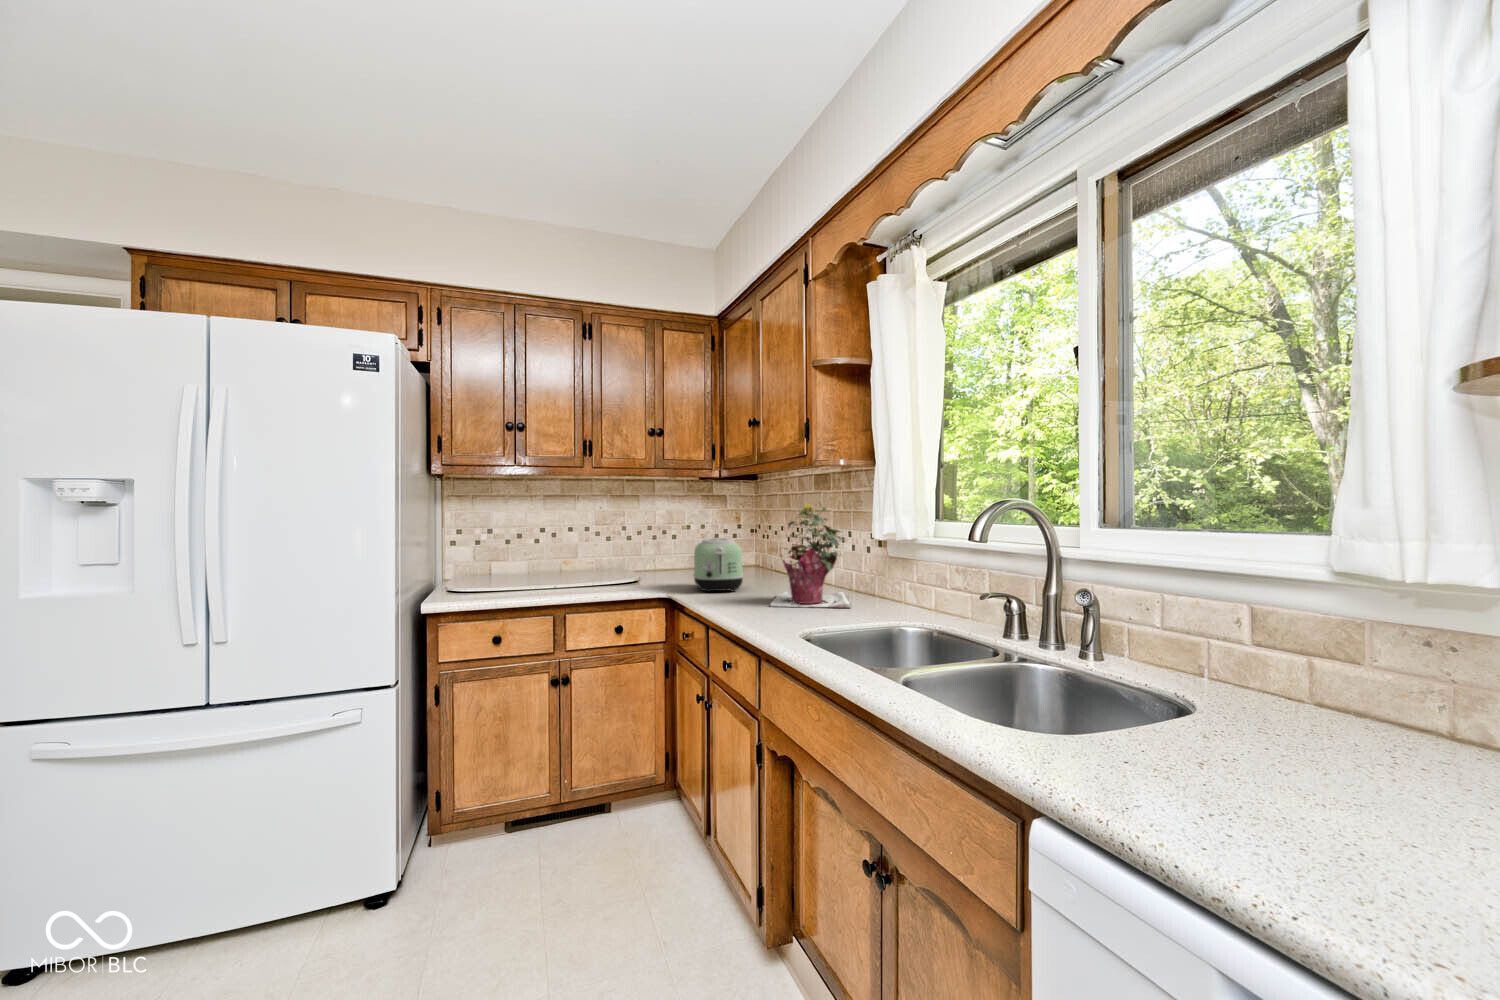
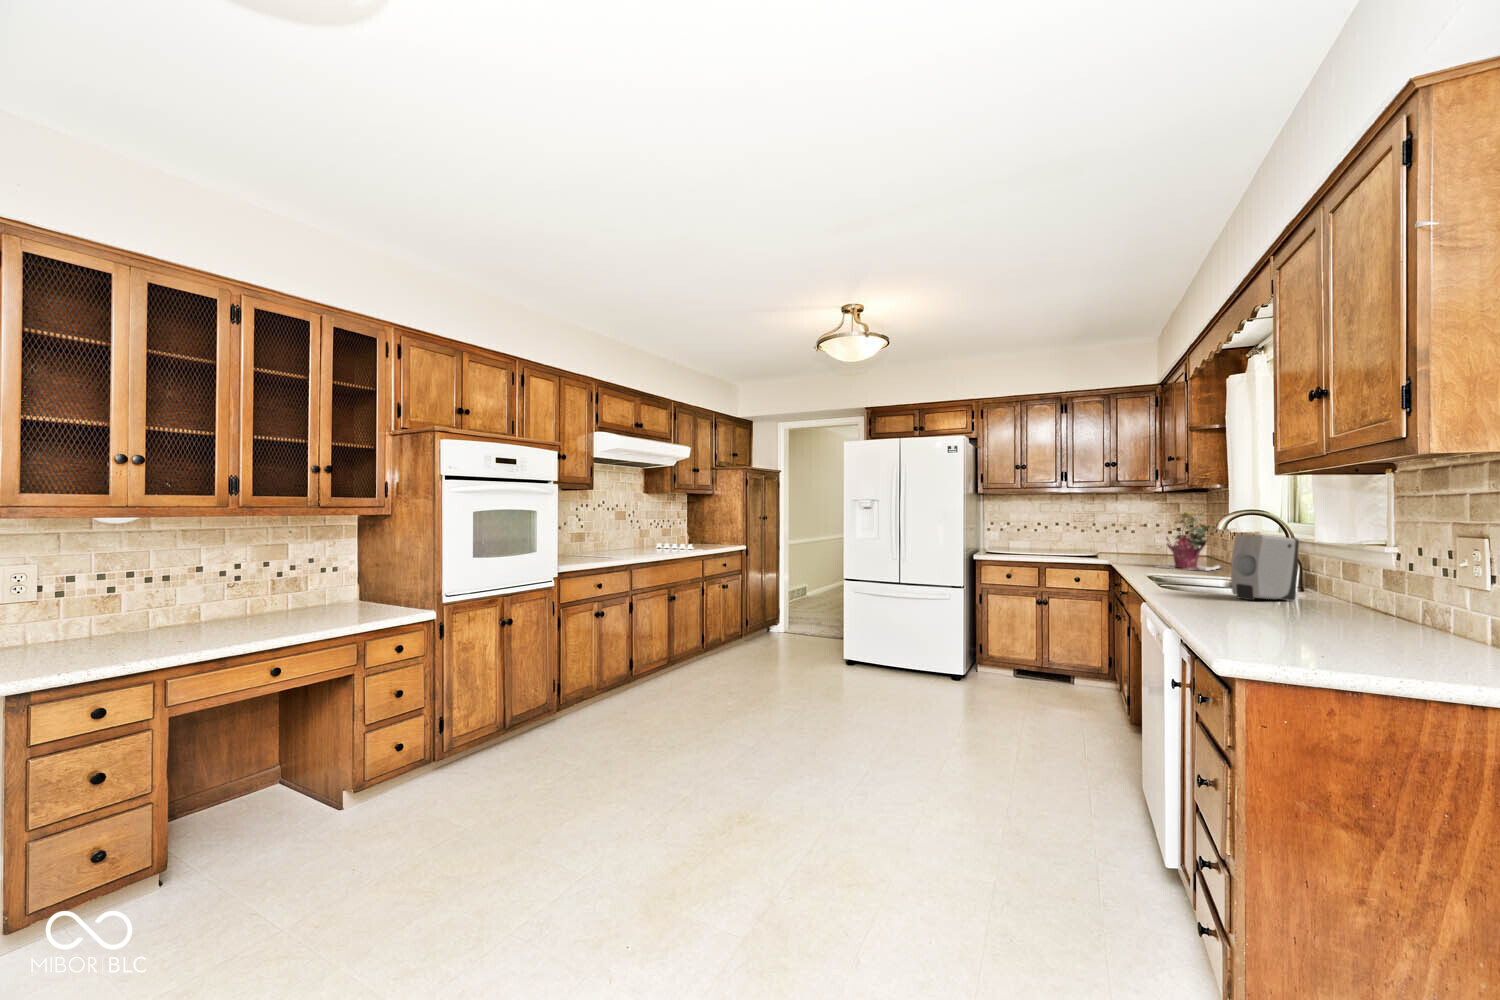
toaster: present [694,538,743,592] -> none [1123,531,1159,562]
soap dispenser: none [1243,569,1385,782] -> present [1231,534,1299,600]

